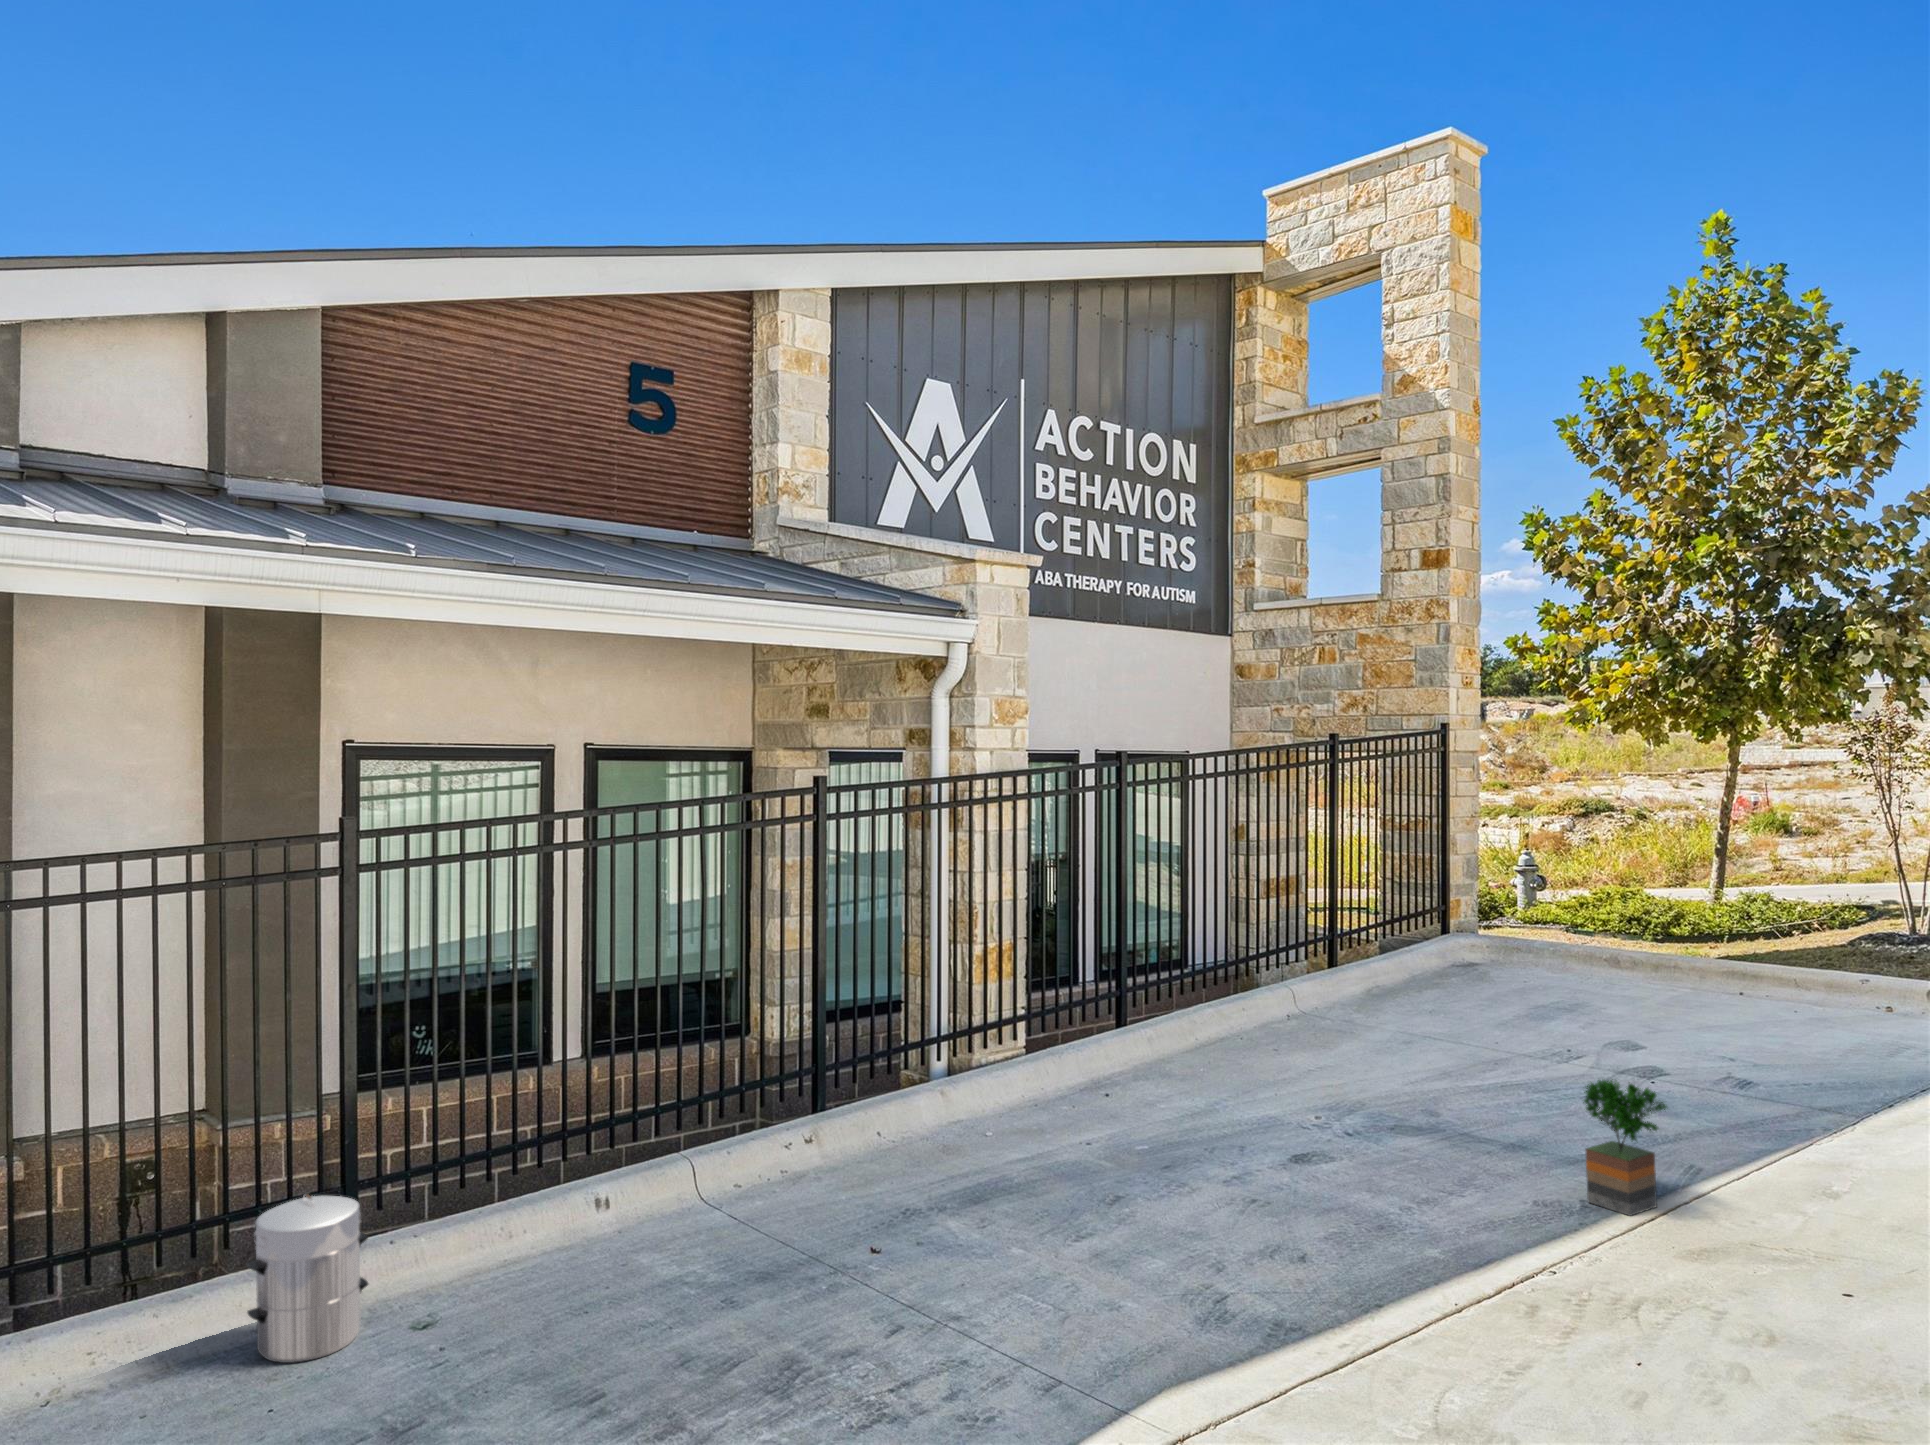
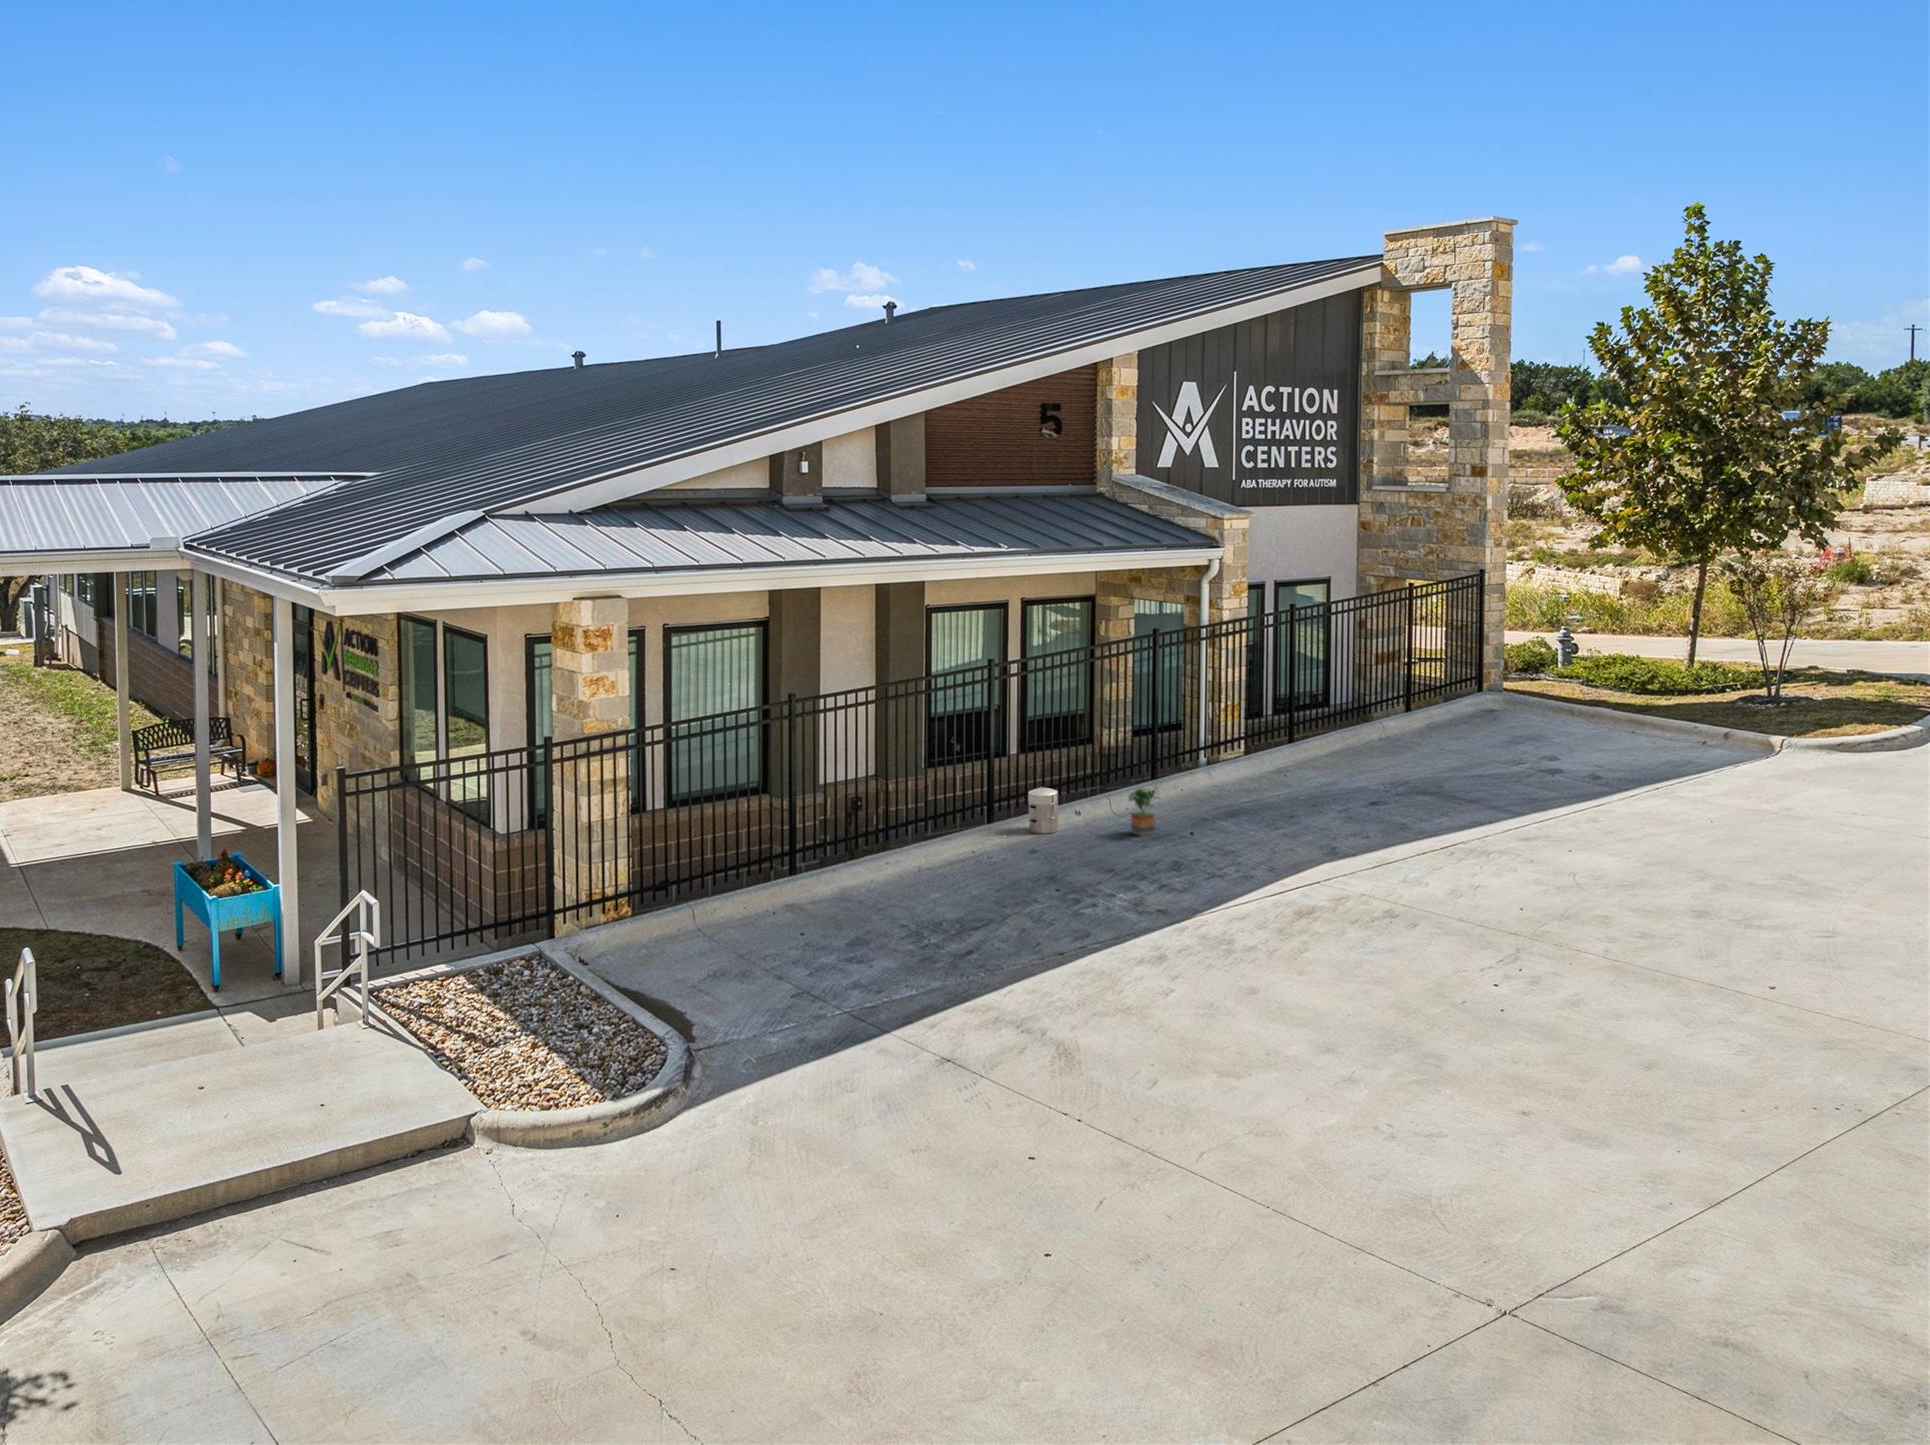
potted tree: present [1583,1080,1667,1216] -> present [1129,788,1157,836]

